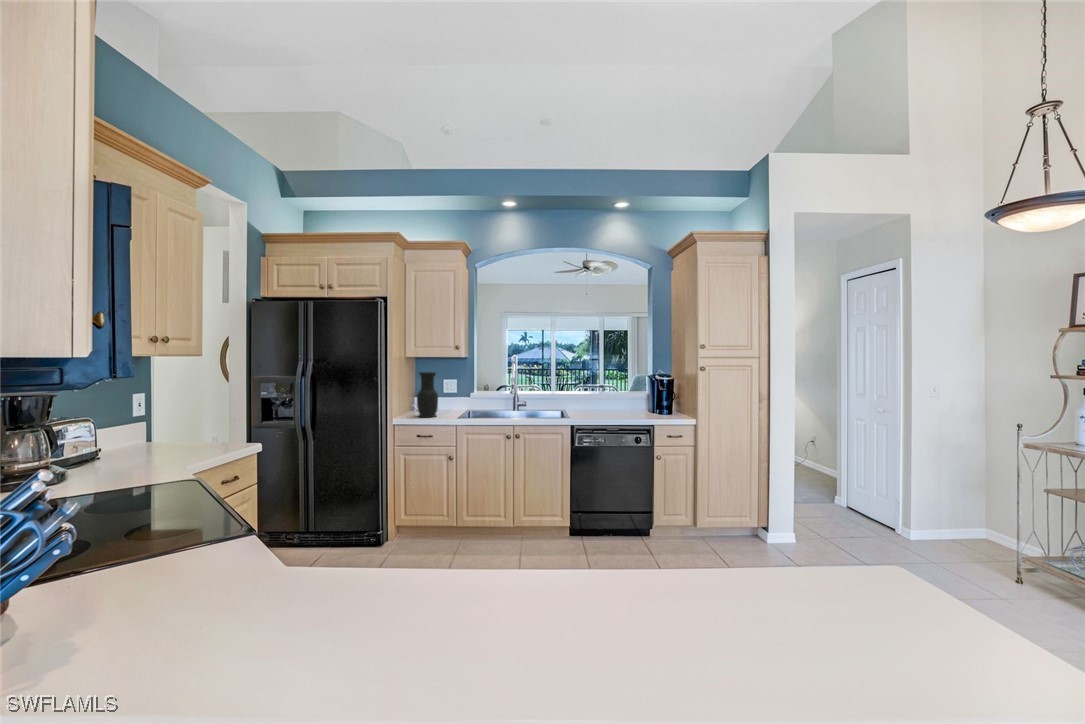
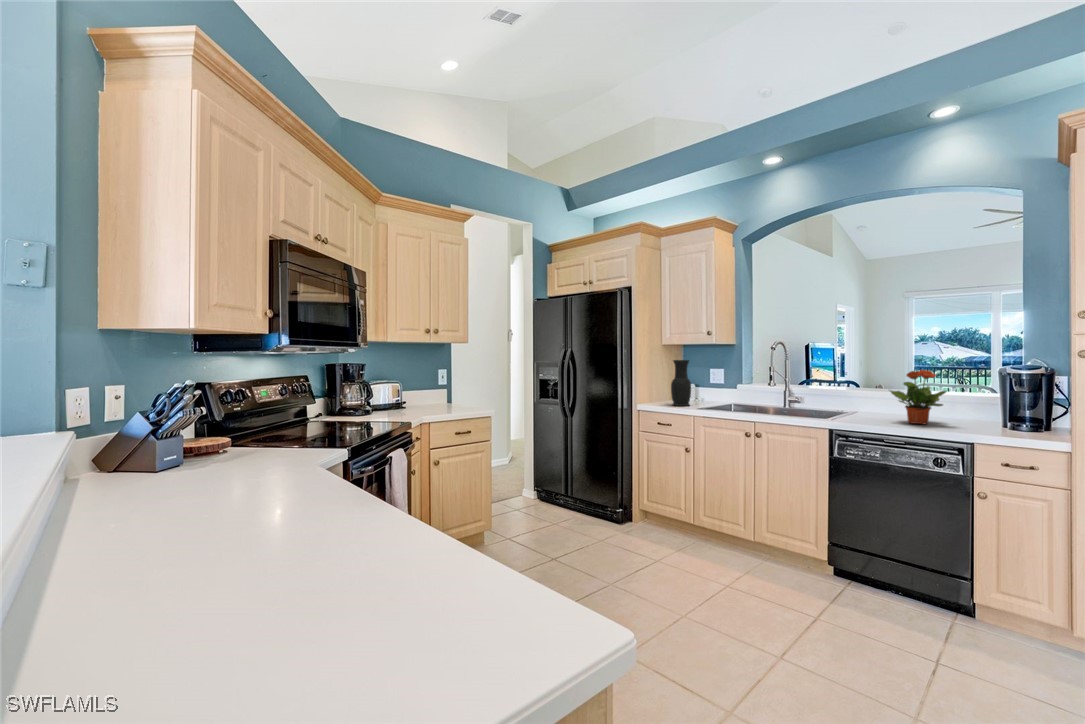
potted plant: none [596,378,630,416] -> present [890,370,946,424]

